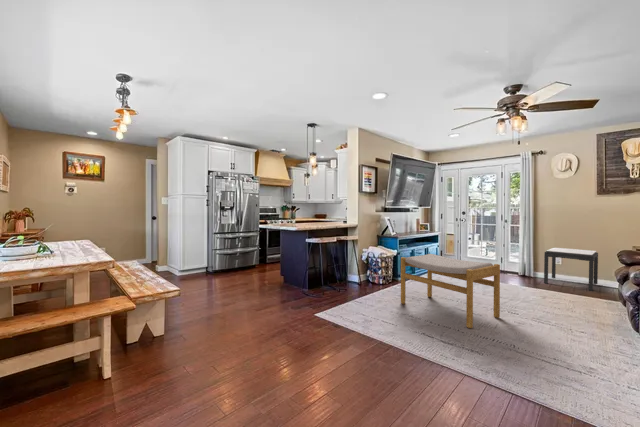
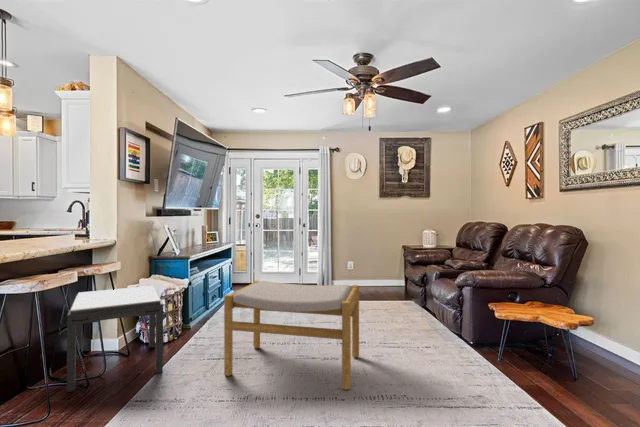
side table: present [544,247,598,291] -> present [67,286,163,392]

